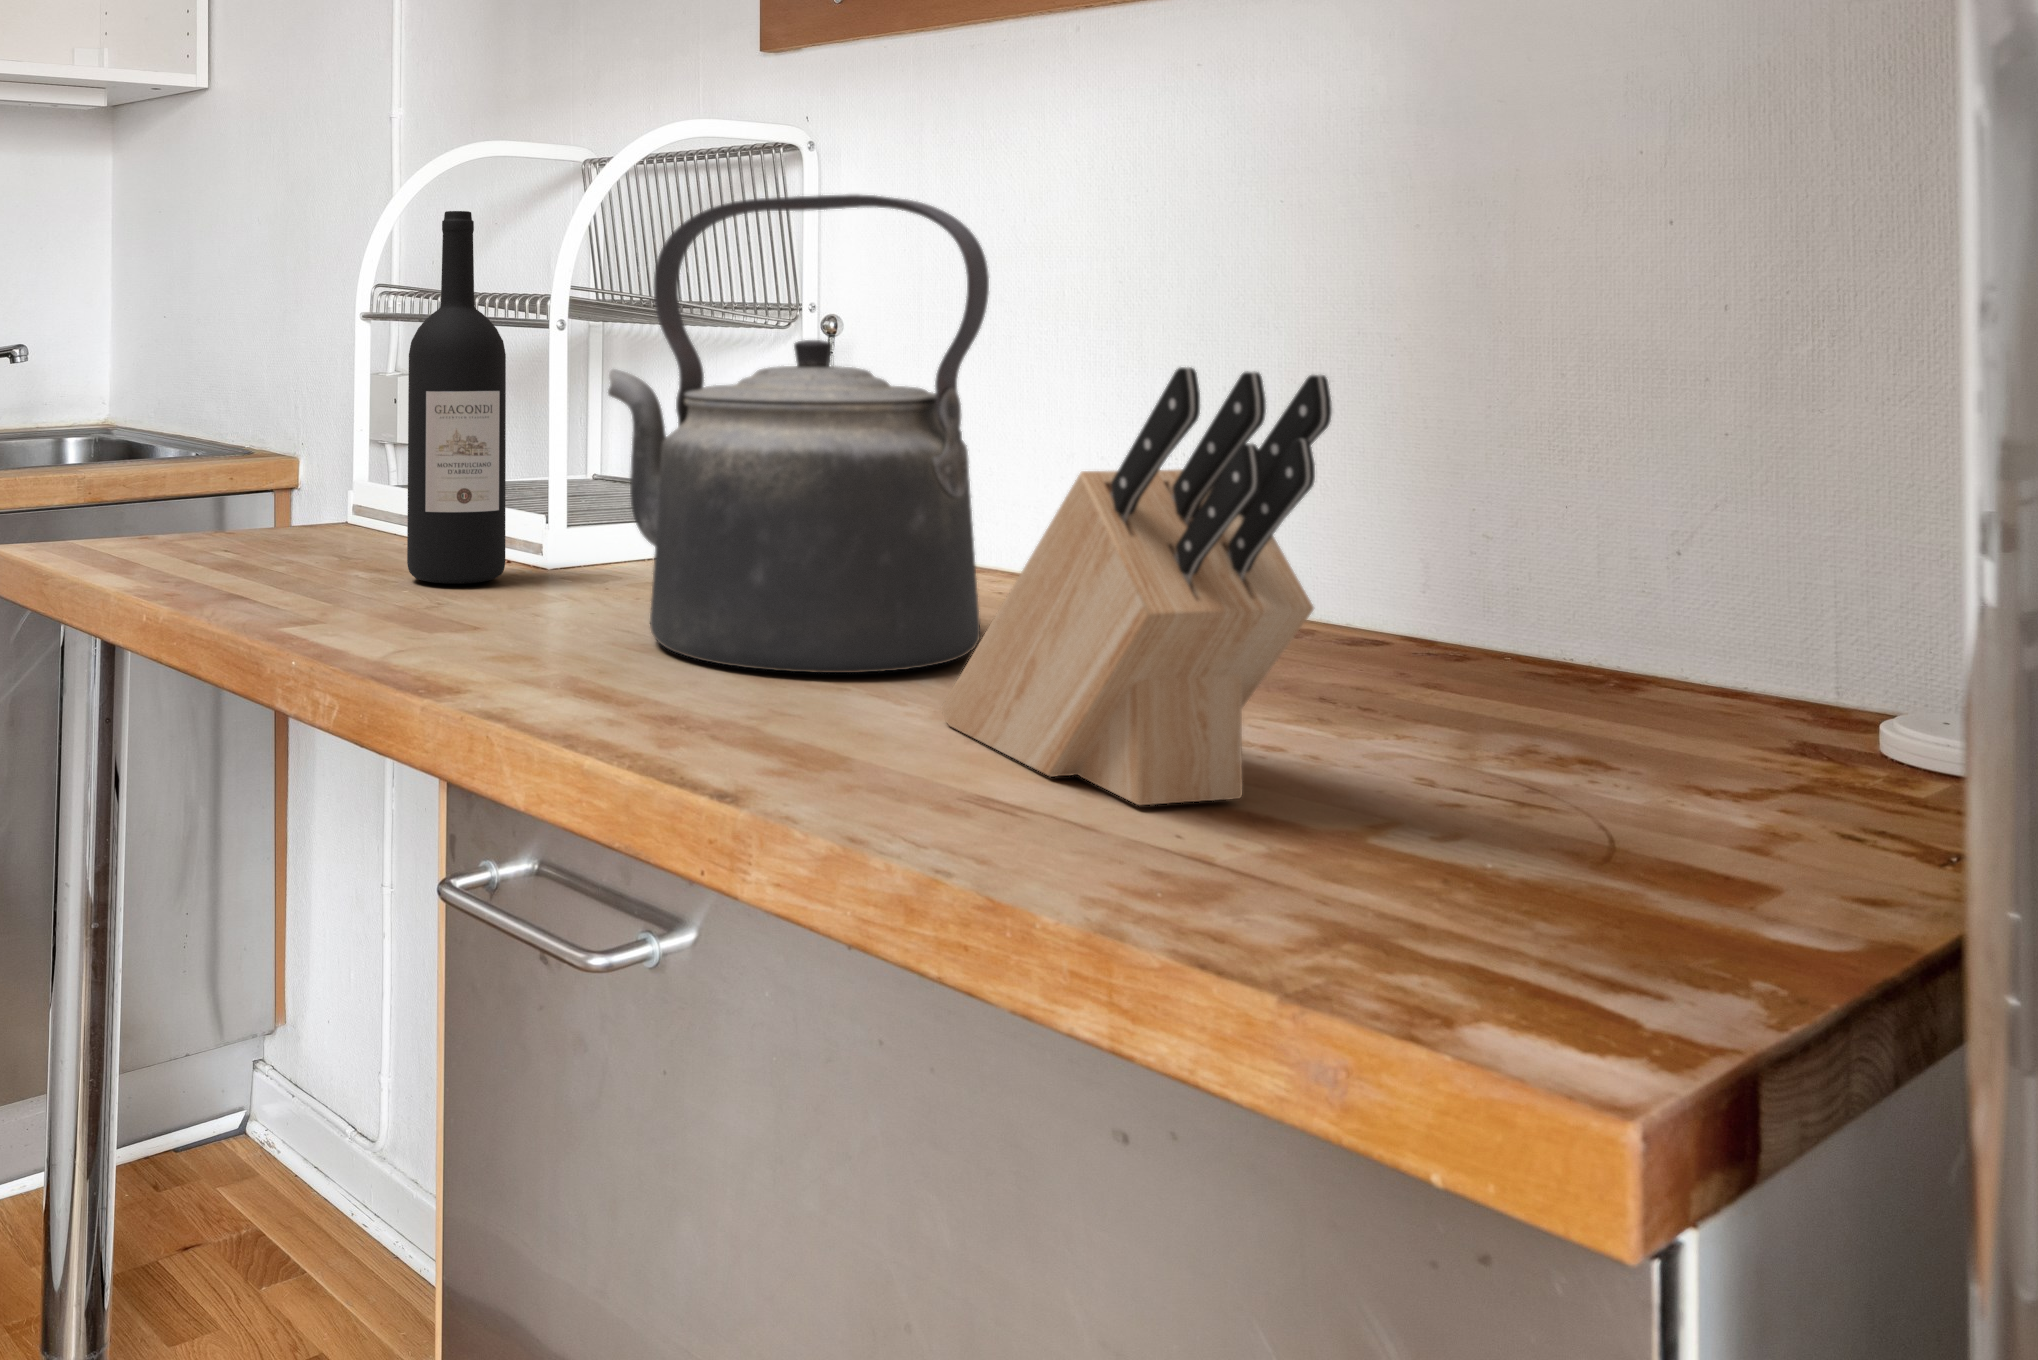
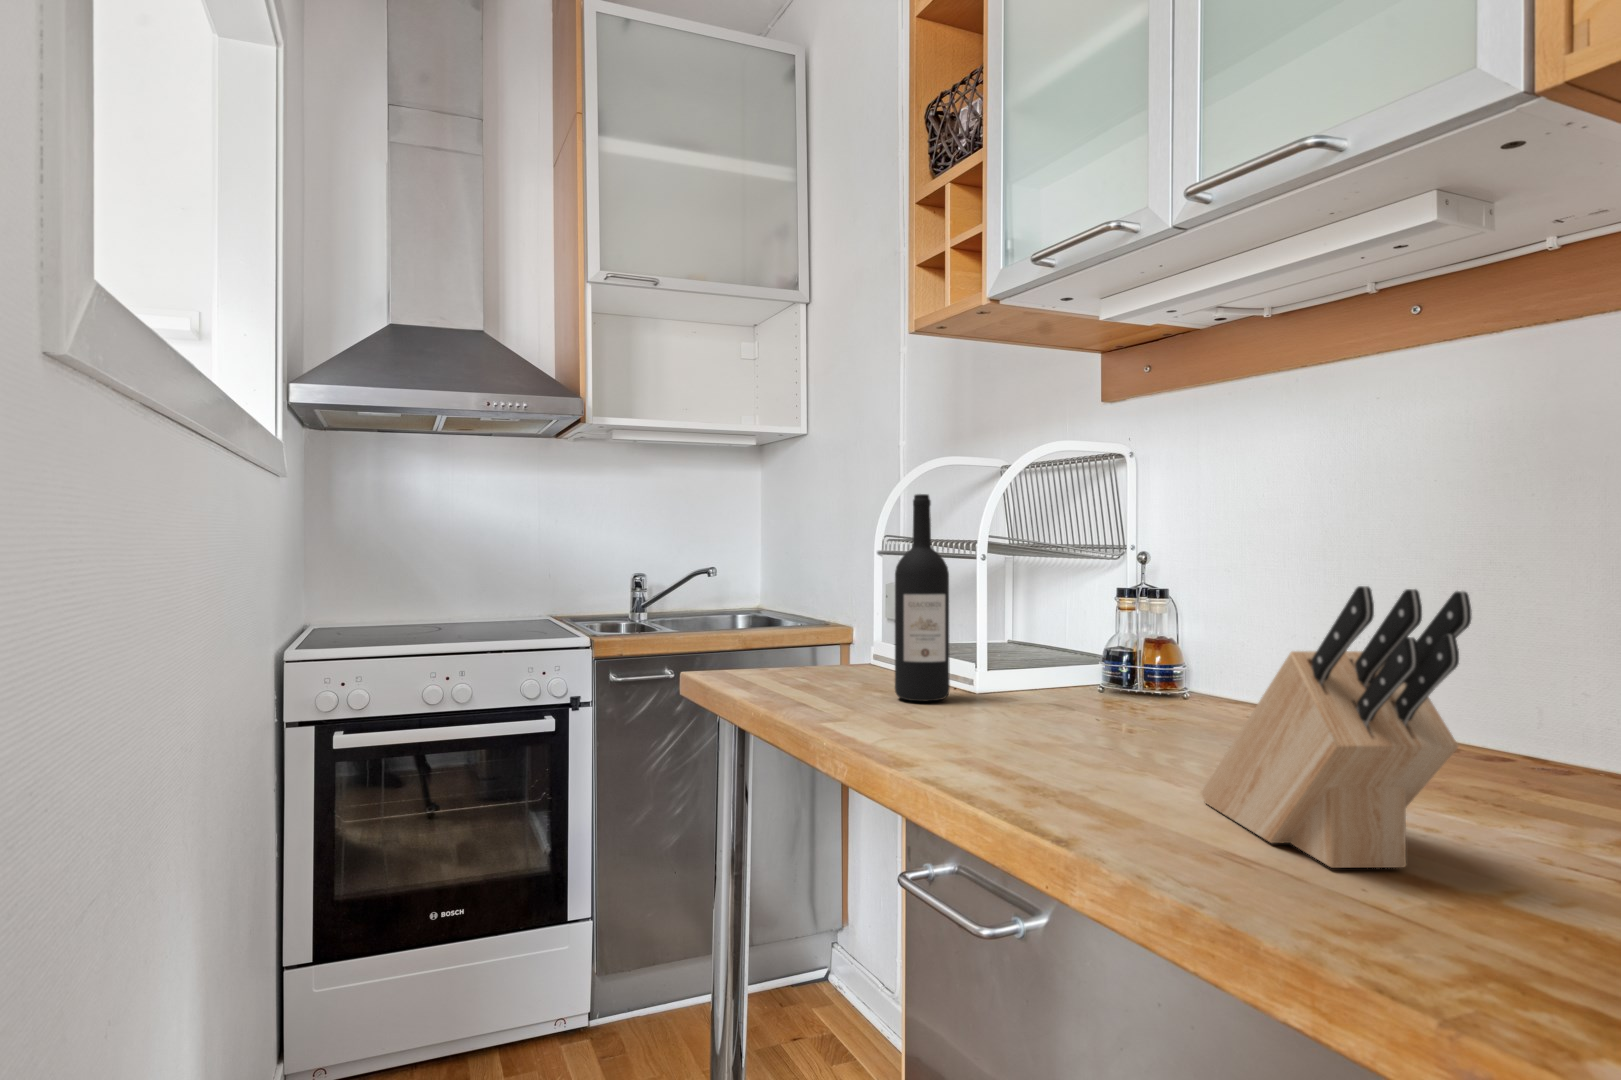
kettle: present [608,194,989,673] -> none [1003,480,1235,766]

